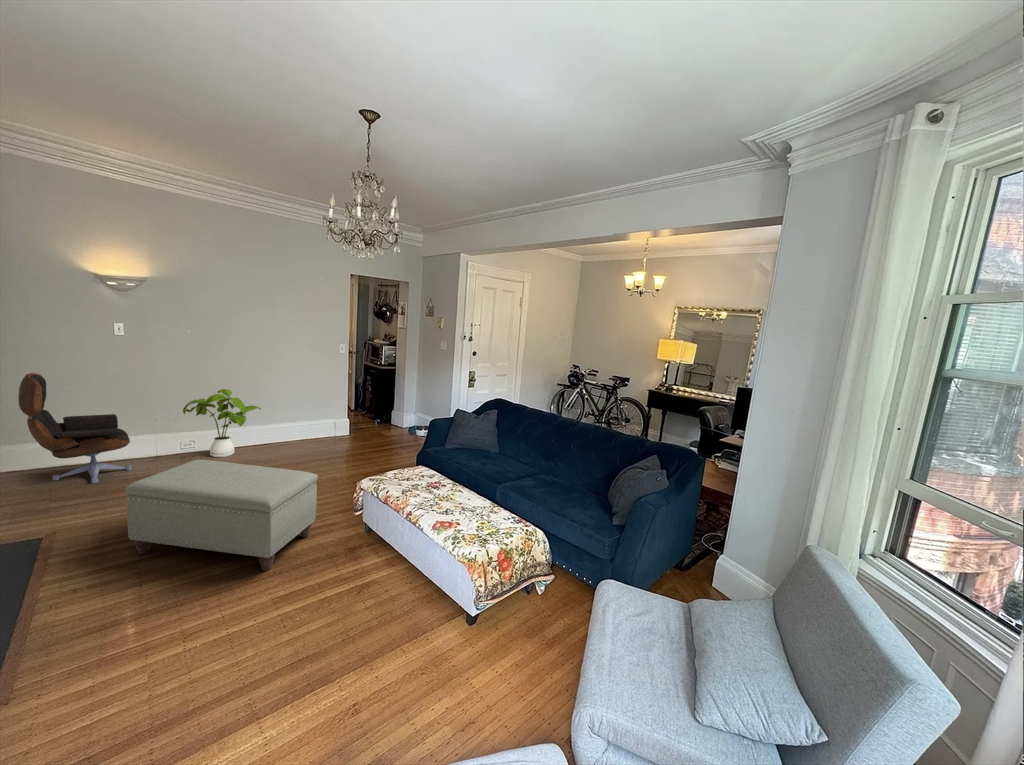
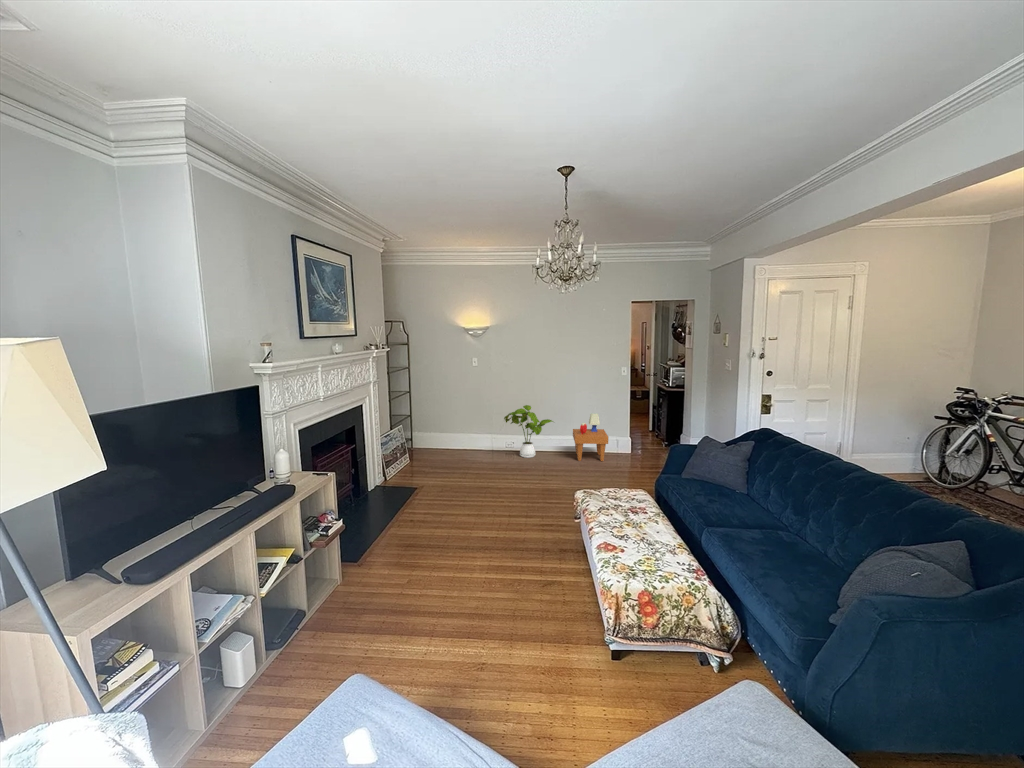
lounge chair: present [18,373,132,483] -> none [425,391,475,463]
side table: none [283,395,333,451] -> present [573,413,608,461]
ottoman: present [125,460,318,571] -> none [440,455,547,546]

